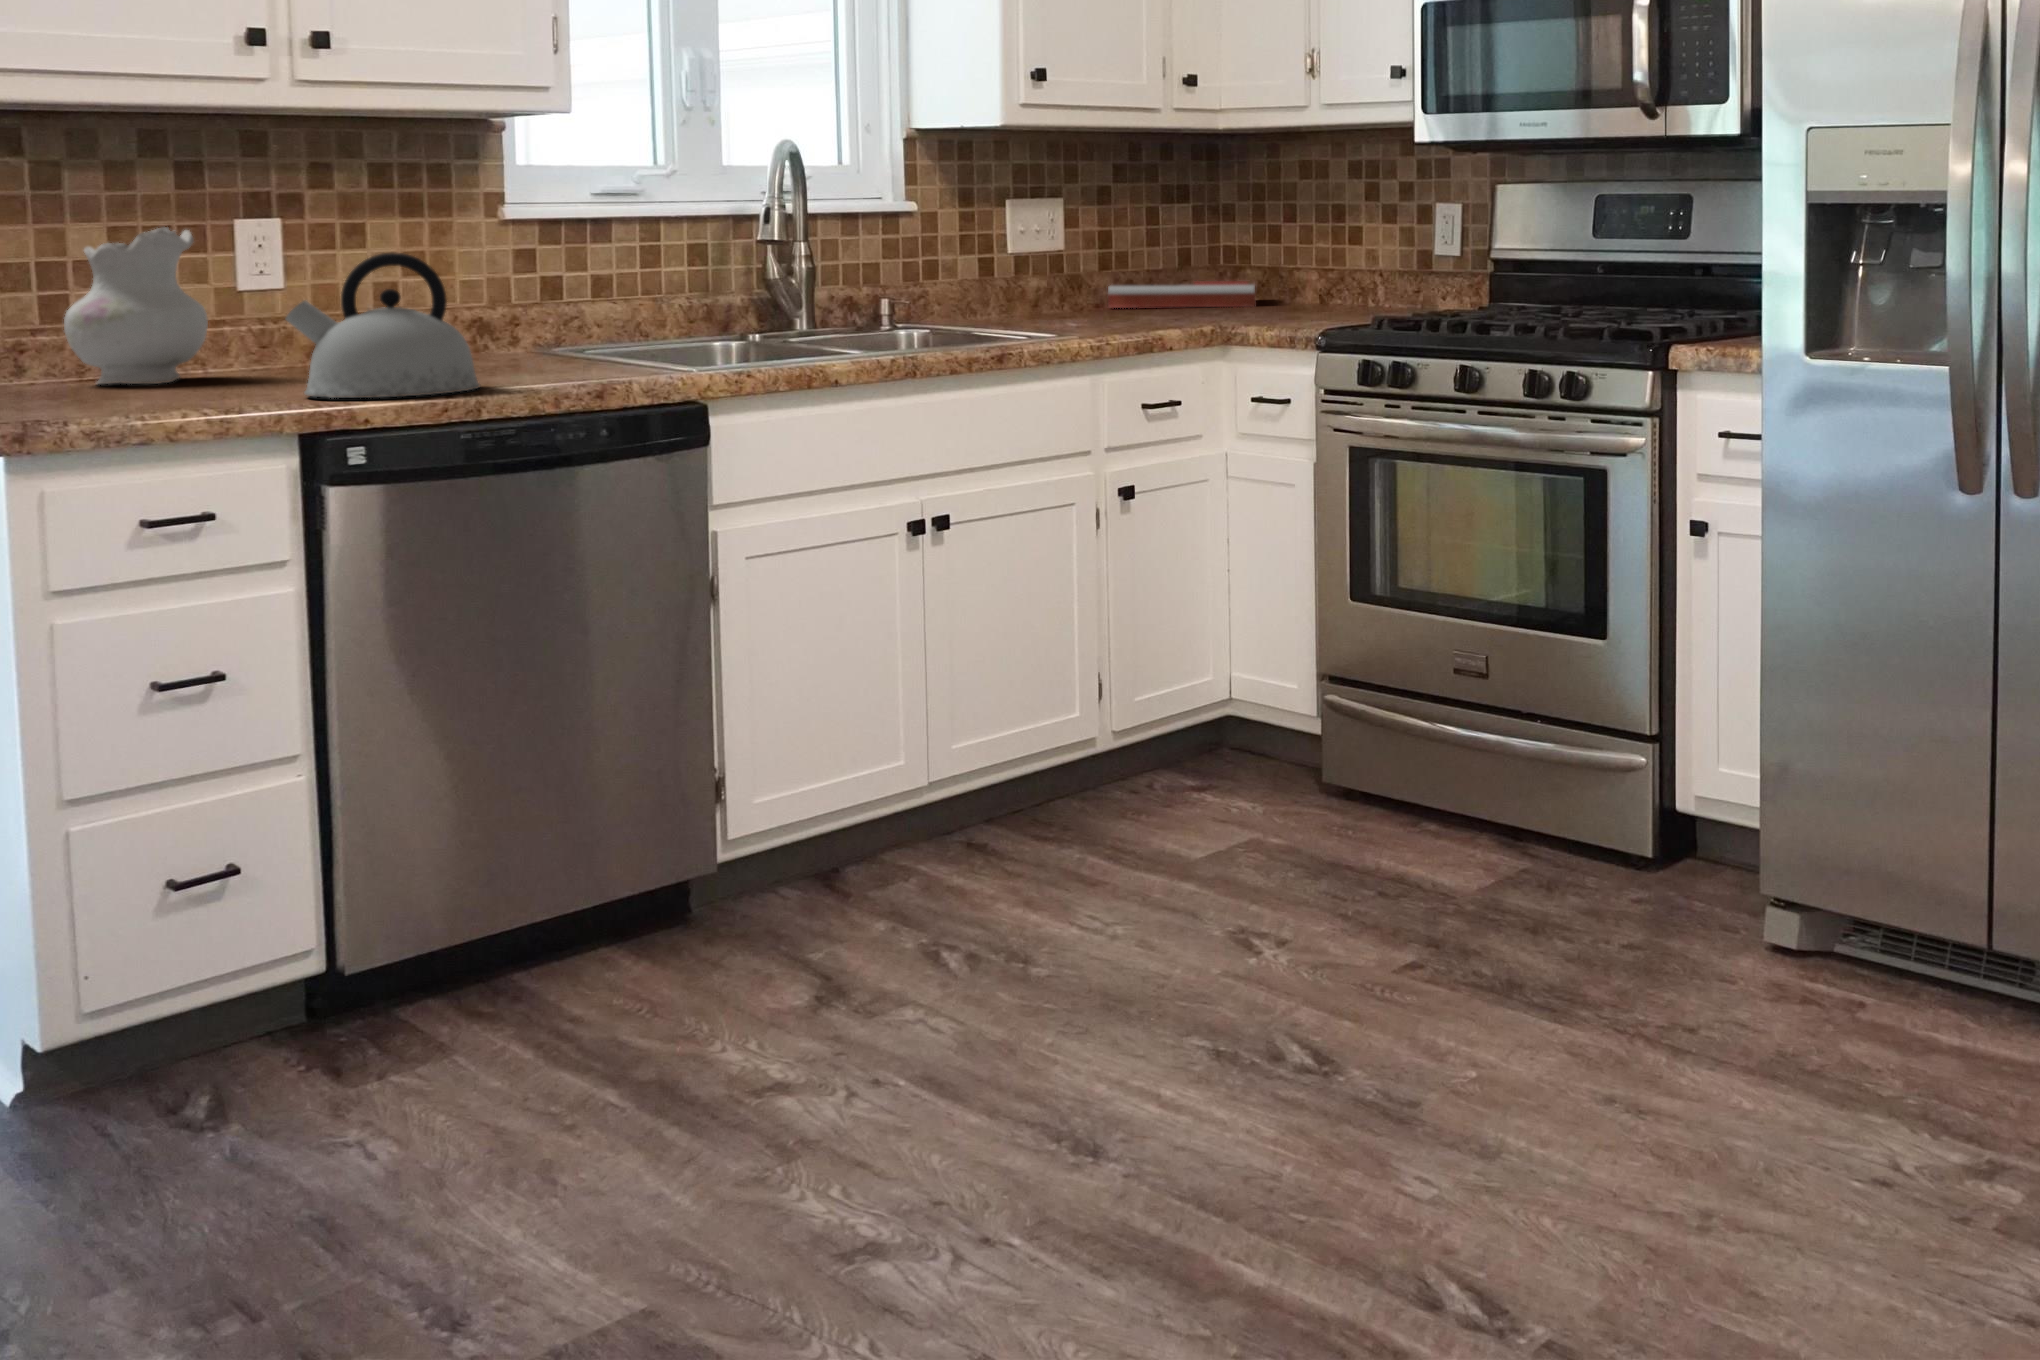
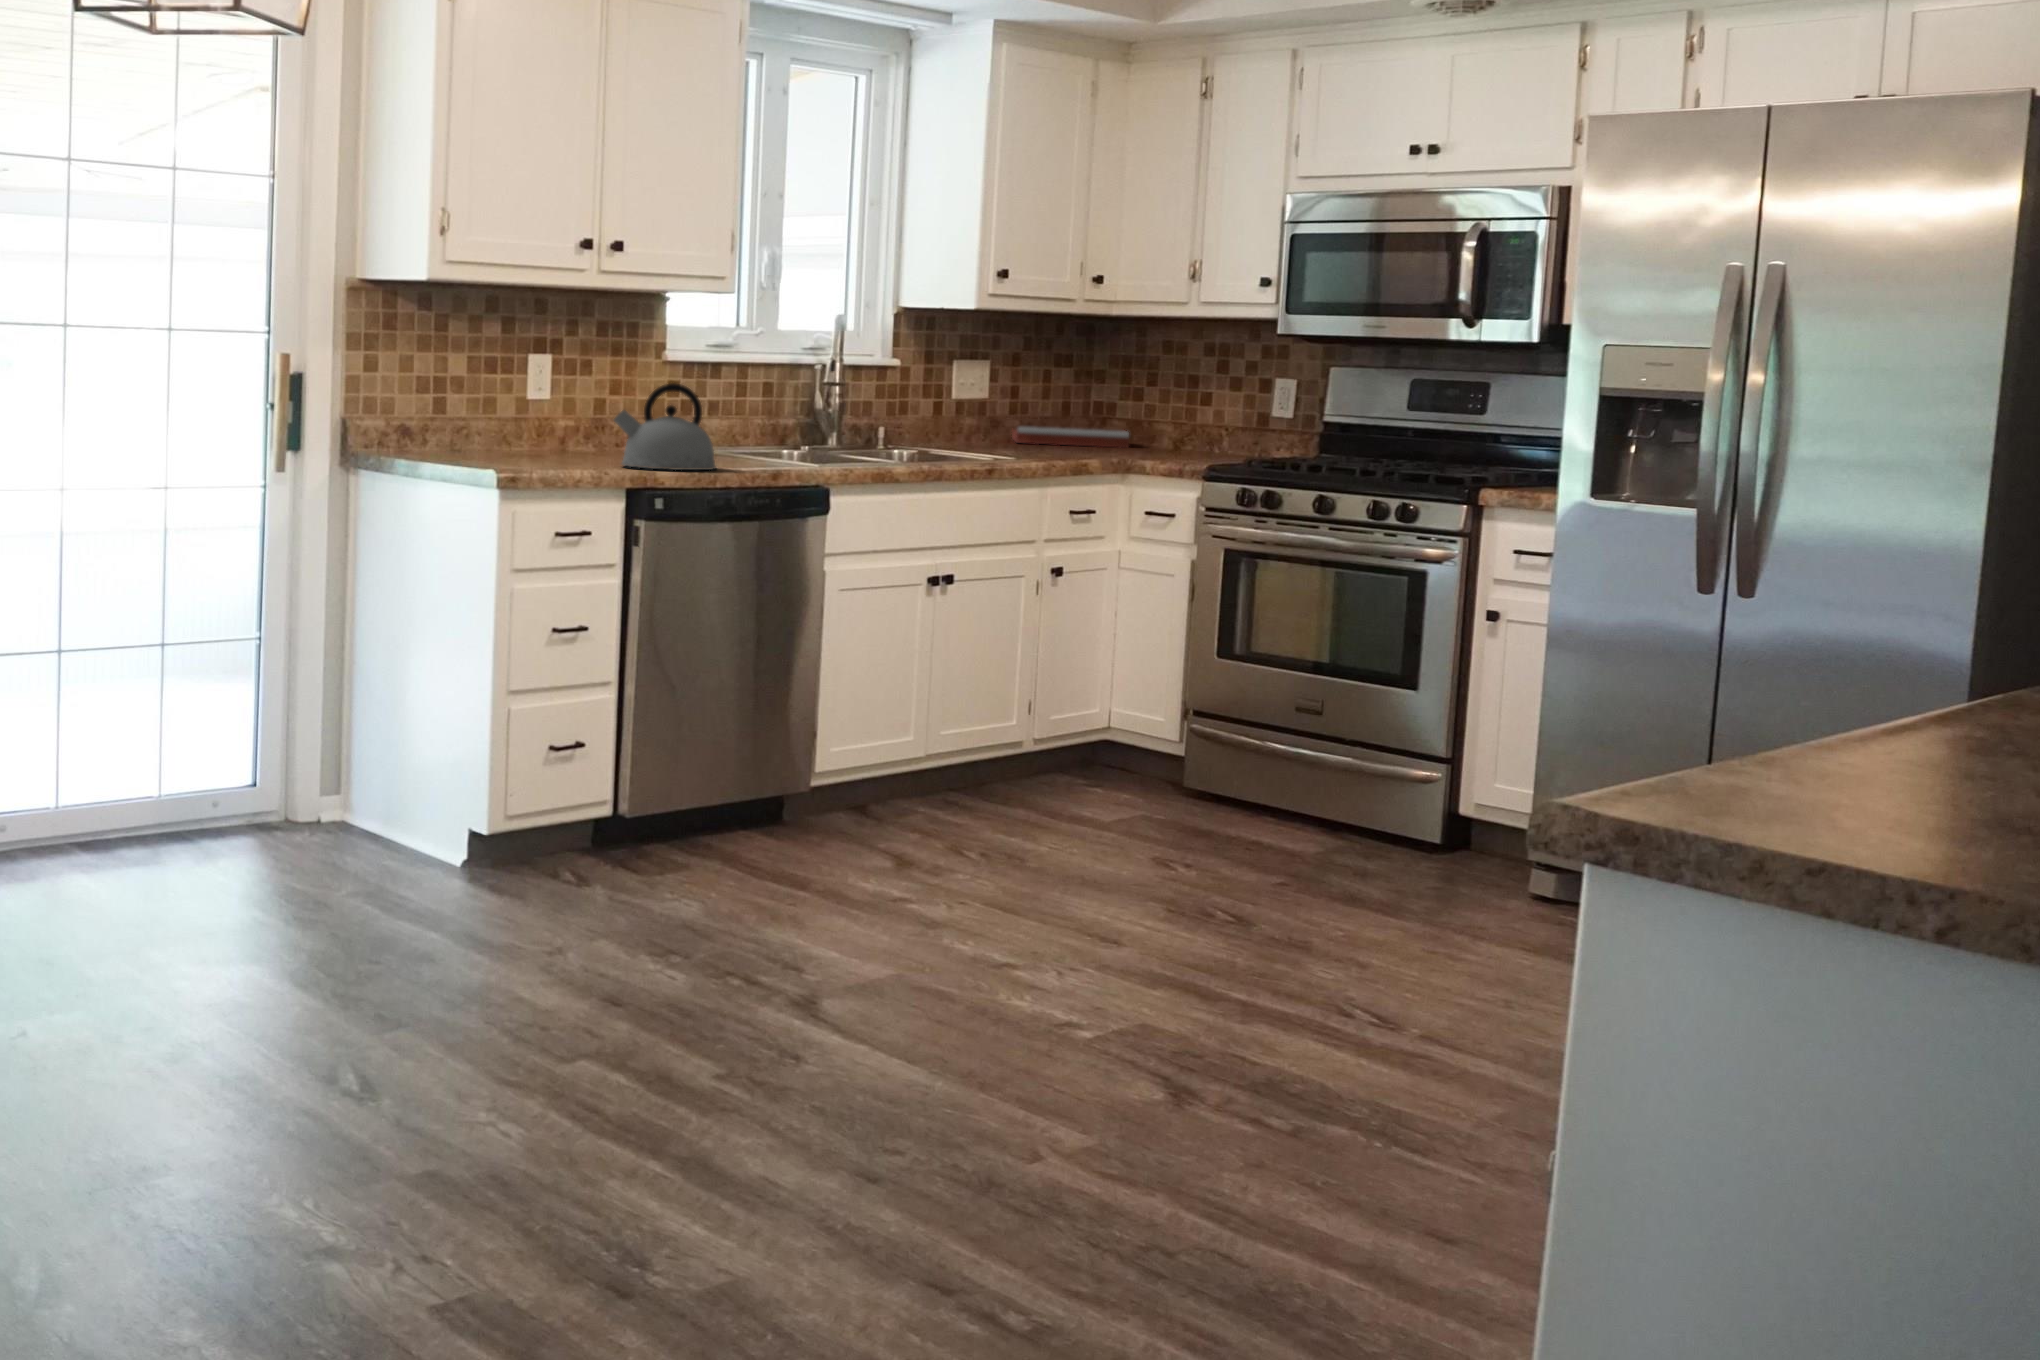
ceramic pitcher: present [64,227,208,384] -> none [439,355,521,455]

